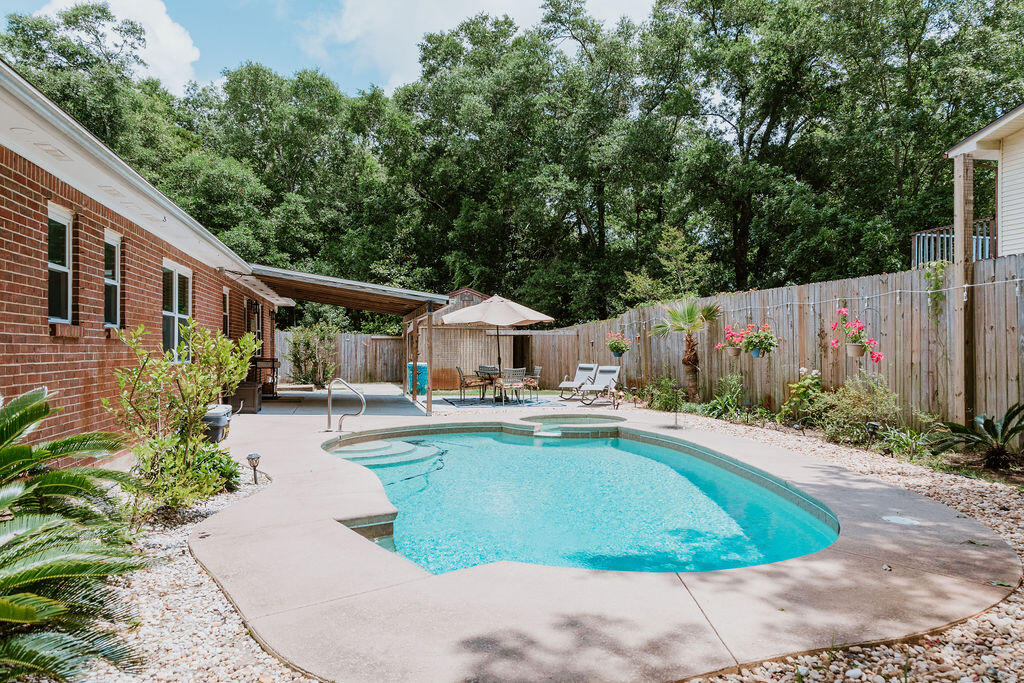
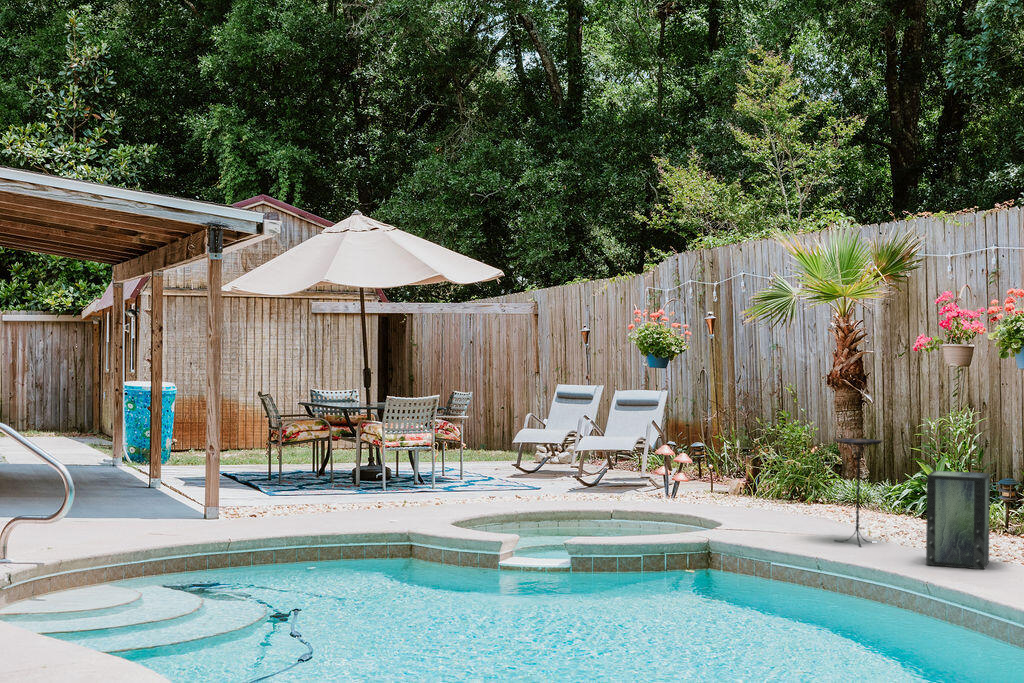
storage box: none [696,398,725,439] -> present [926,471,990,569]

